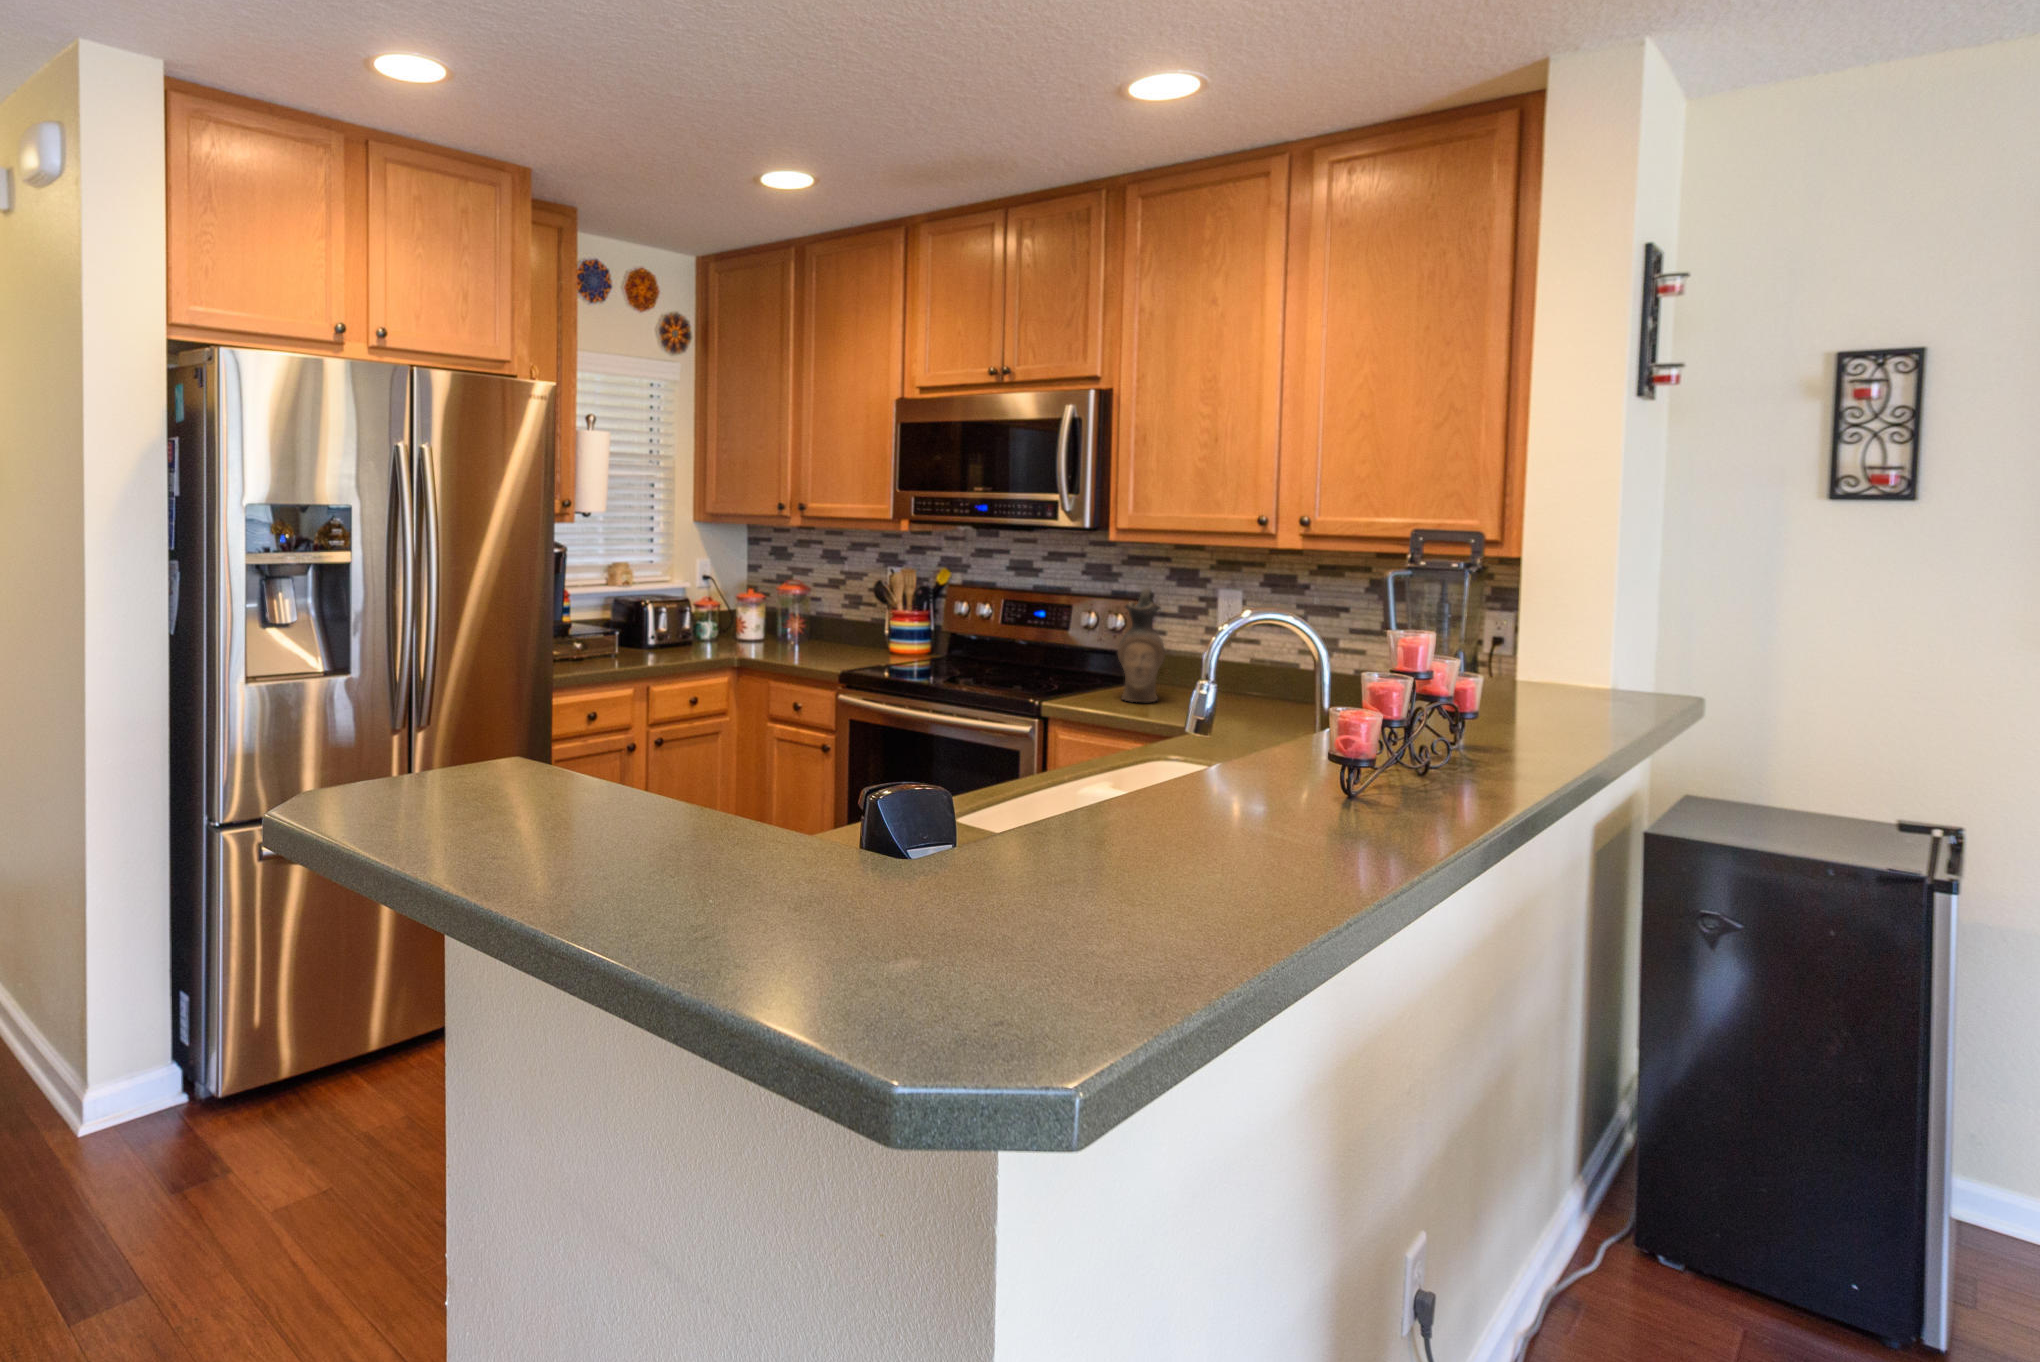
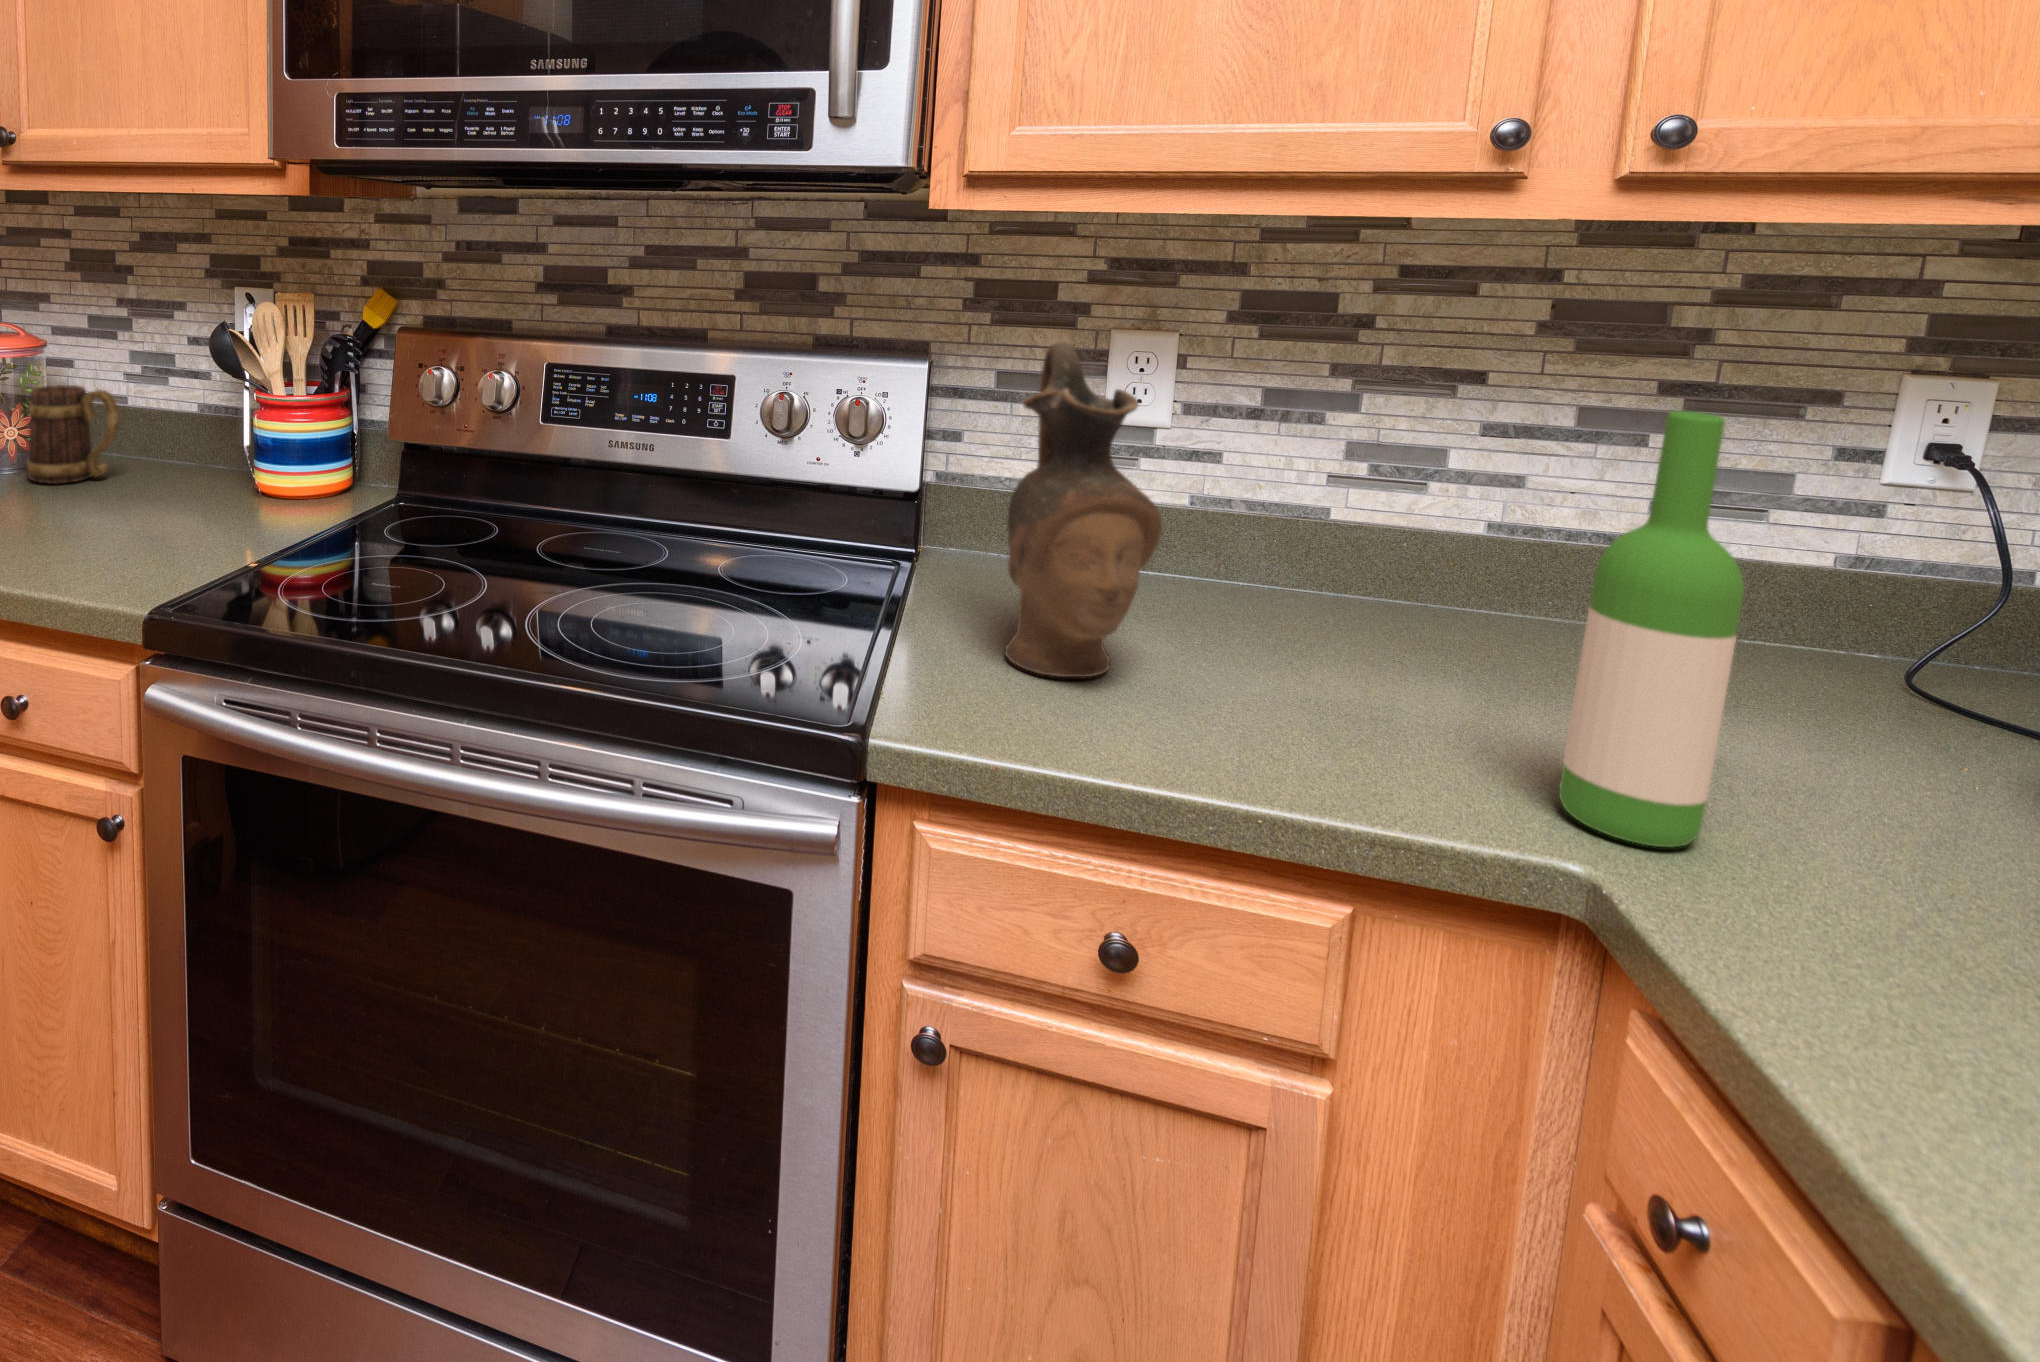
wine bottle: none [1233,604,1270,732] -> present [1559,411,1744,847]
mug: none [801,606,838,645] -> present [27,385,119,483]

